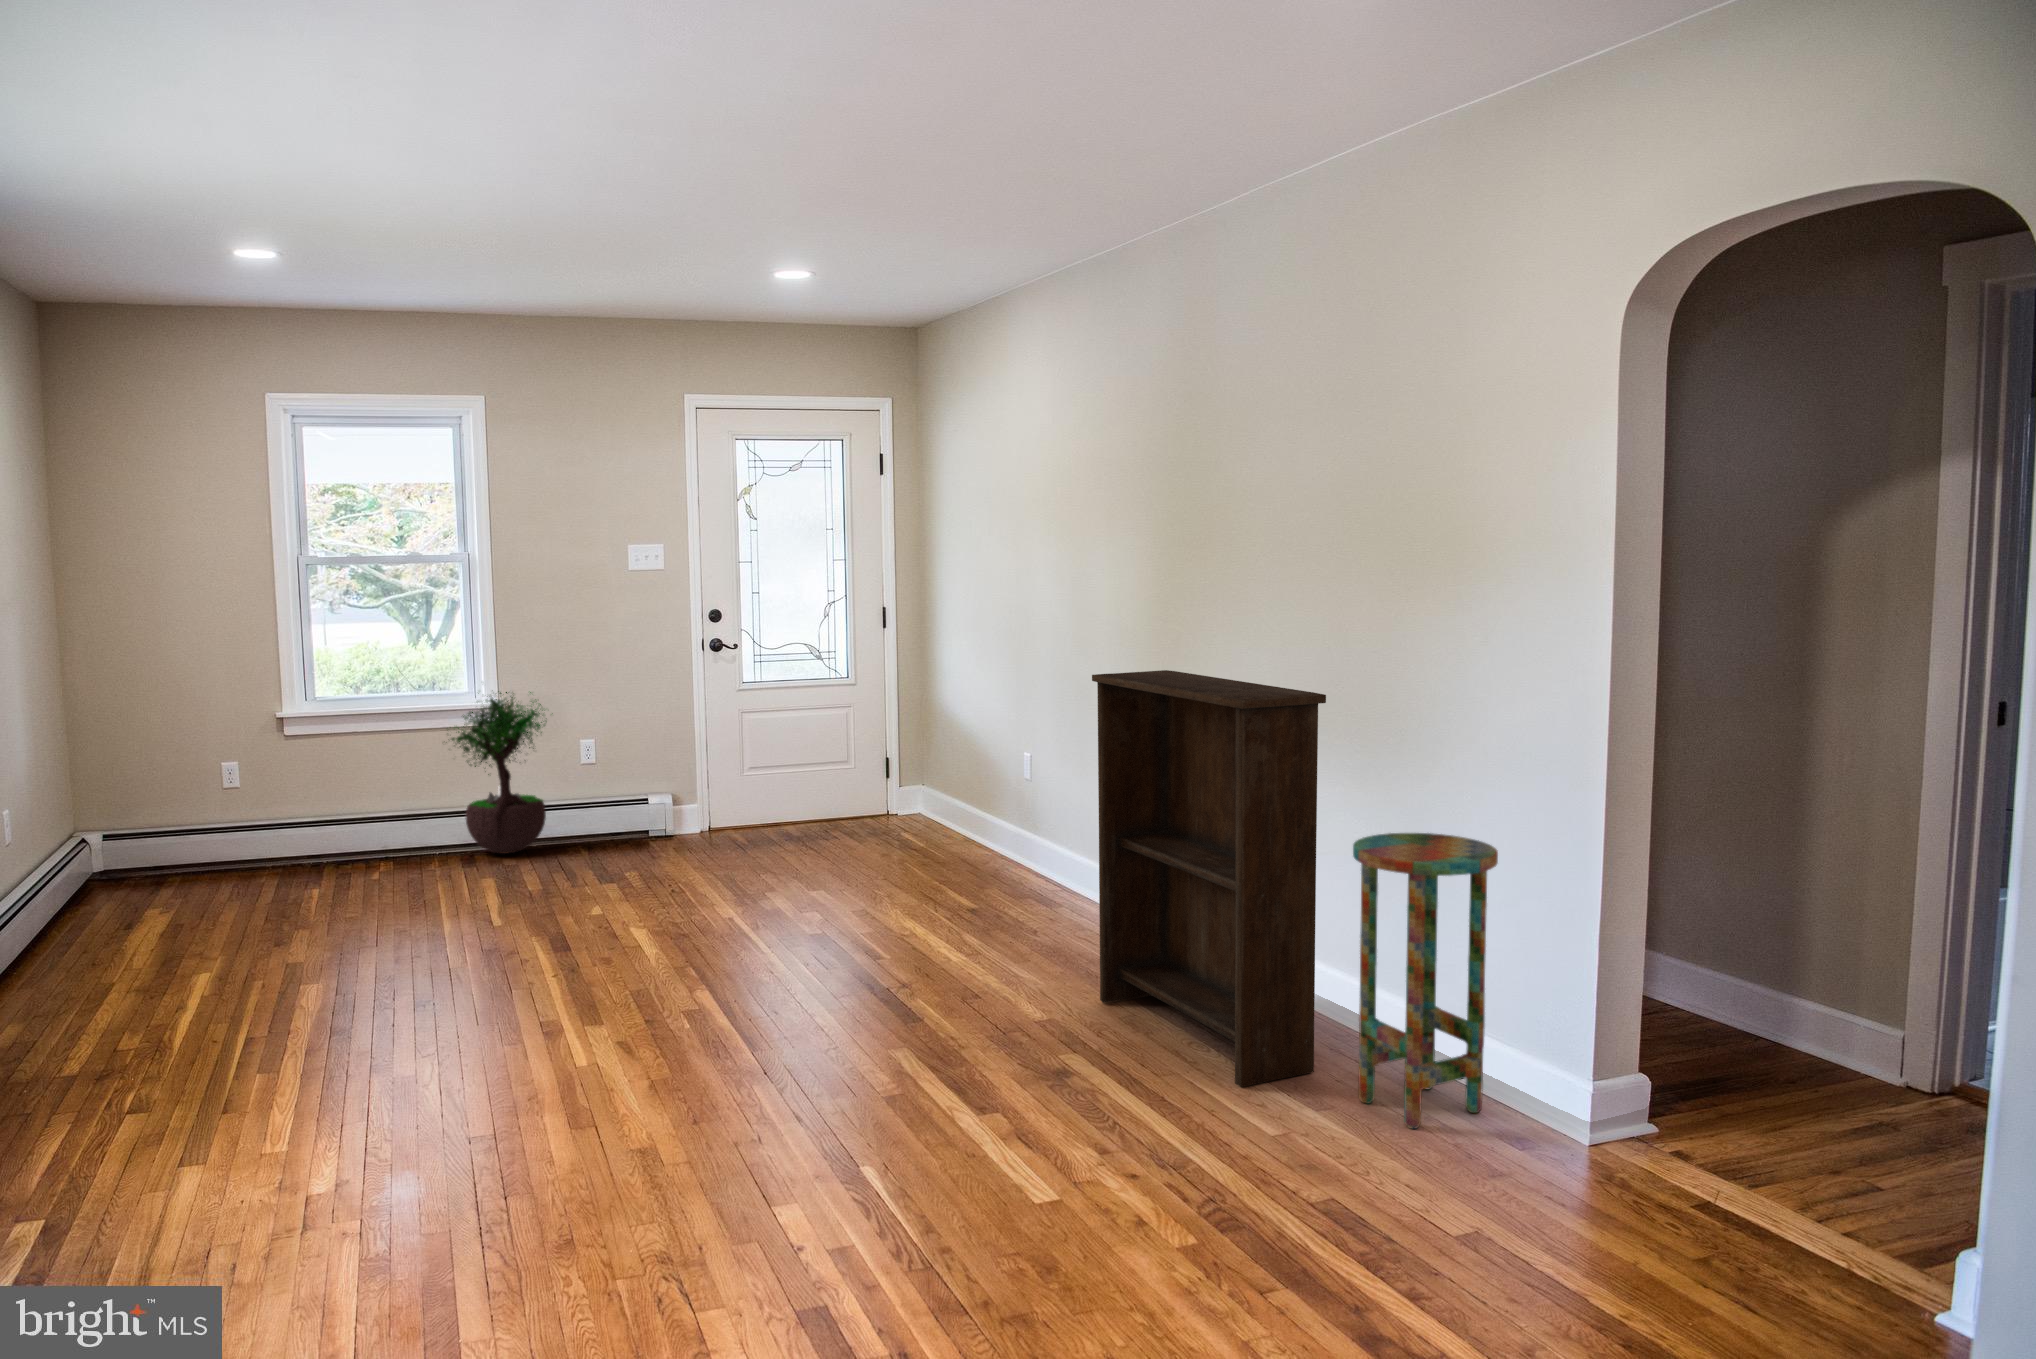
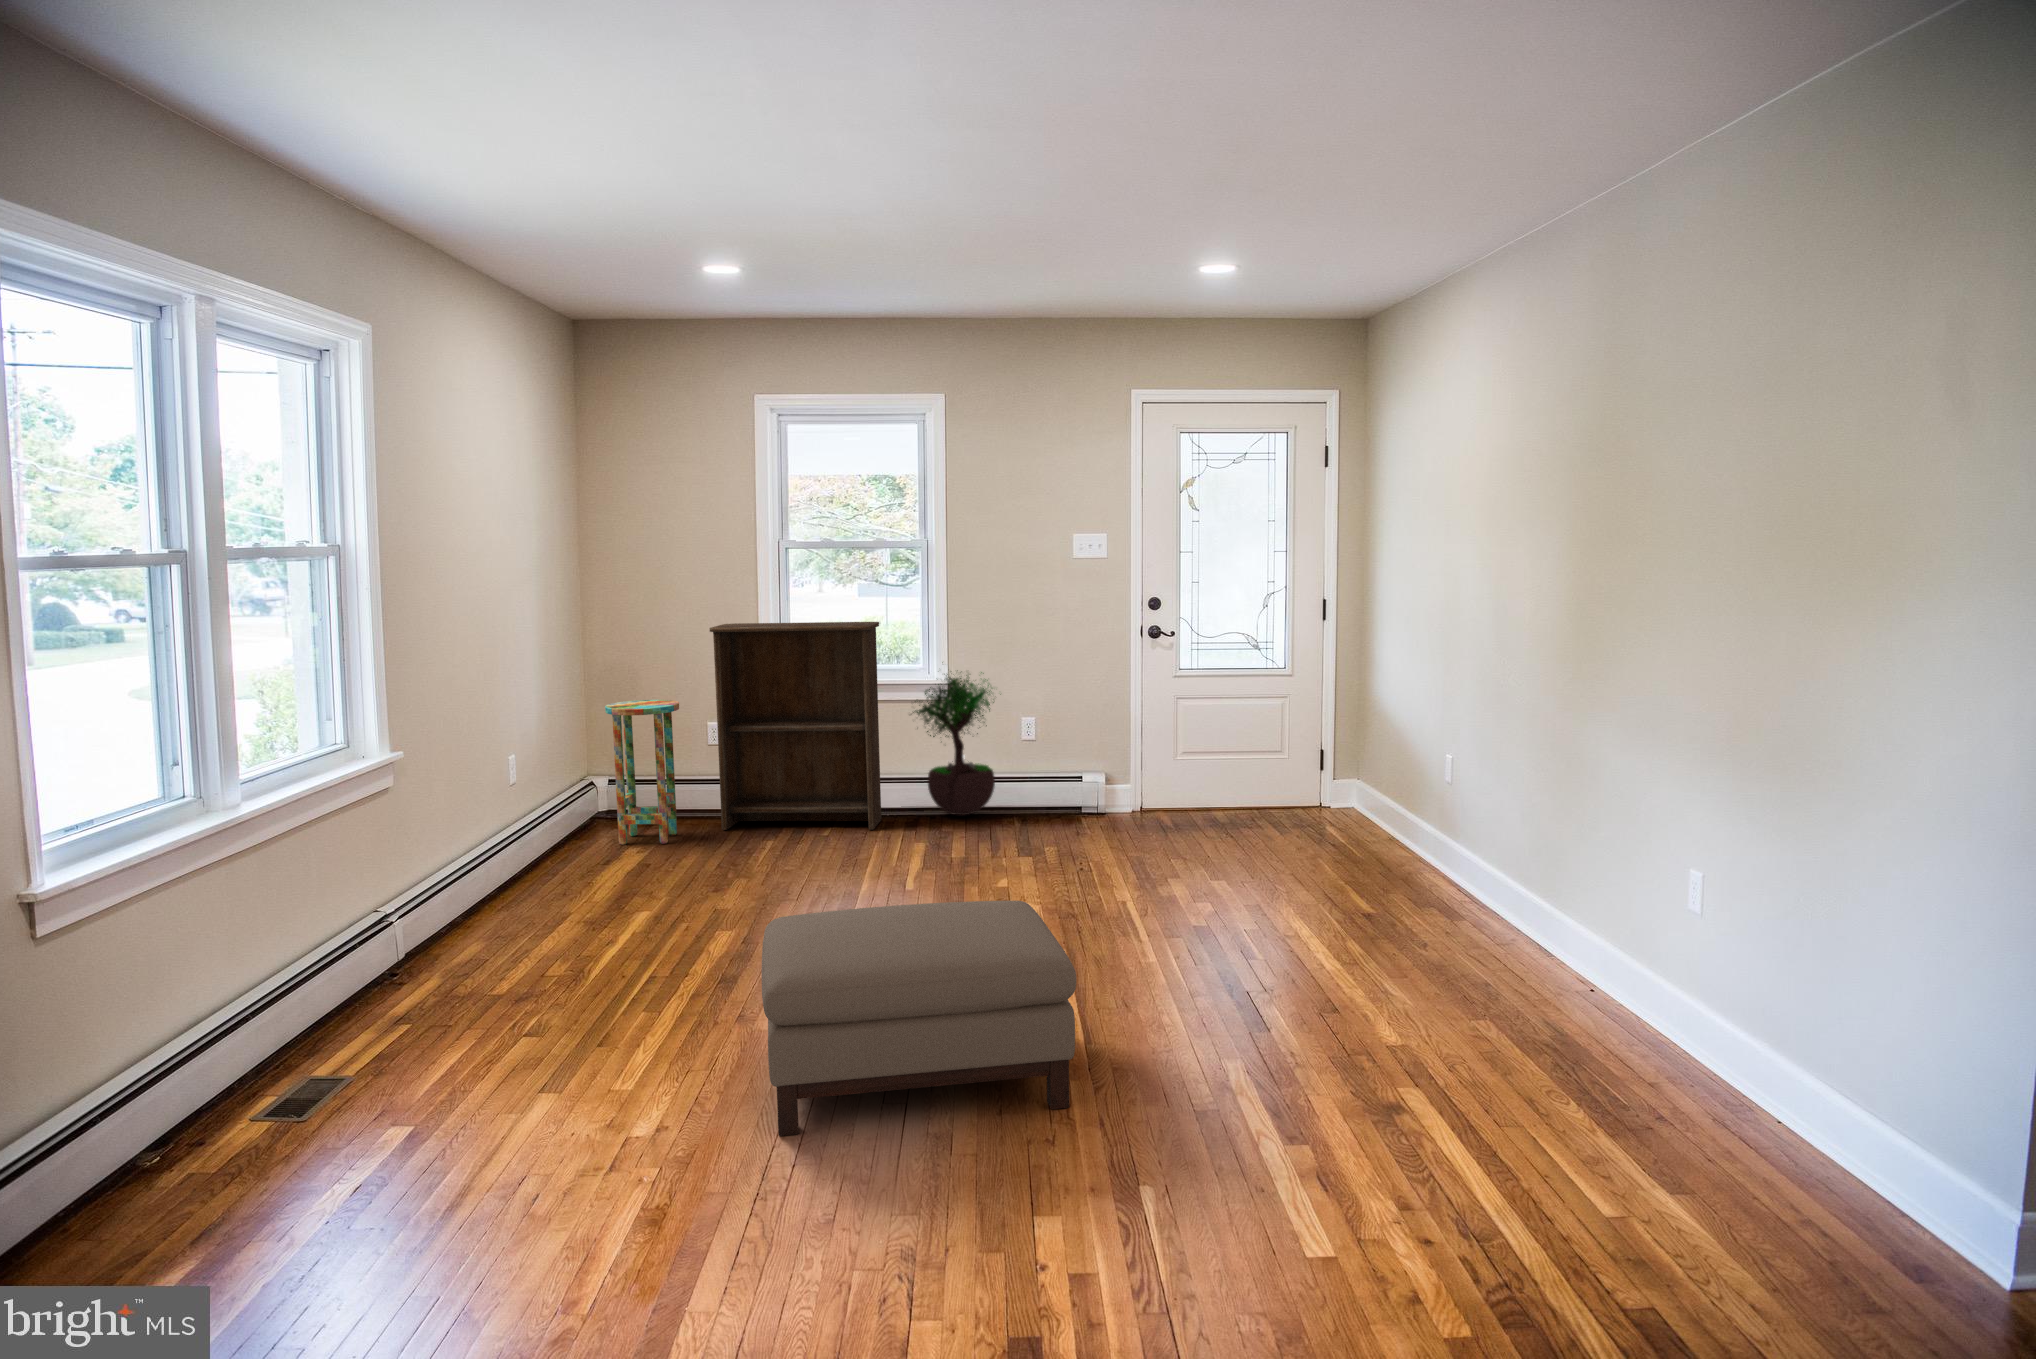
bookshelf: present [1092,670,1326,1087] -> present [709,622,881,830]
side table: present [1353,833,1498,1129] -> present [605,700,679,845]
ottoman: none [384,921,764,1201] -> present [761,901,1076,1136]

